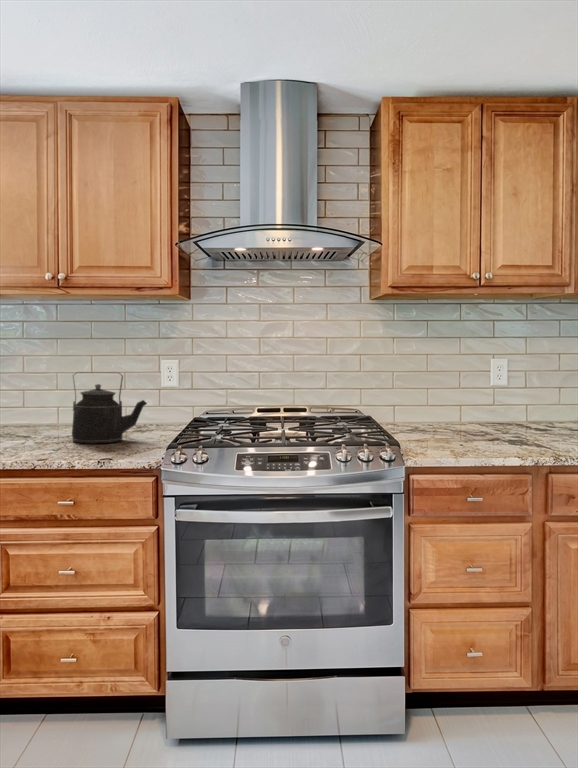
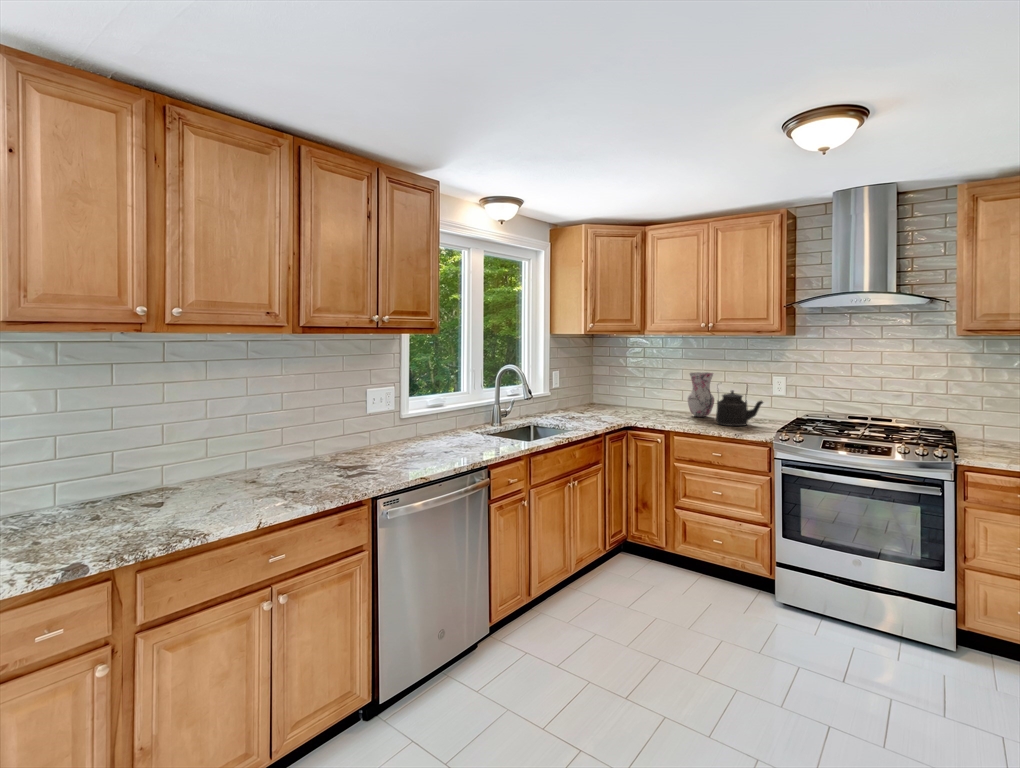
vase: none [27,358,72,431] -> present [688,372,714,417]

